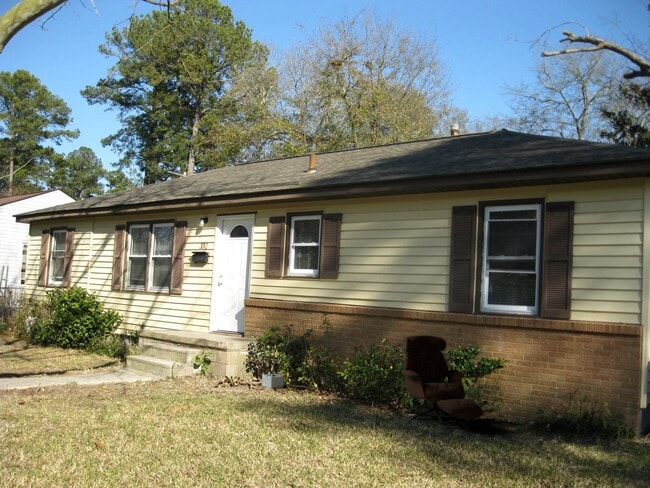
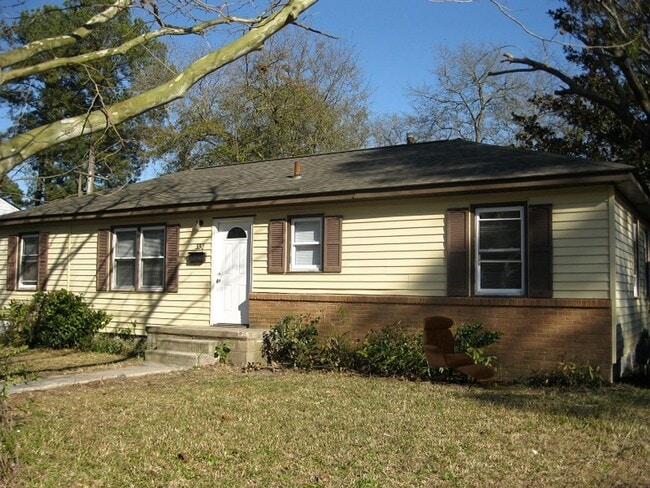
potted tree: present [262,330,284,389] -> none [282,319,304,370]

